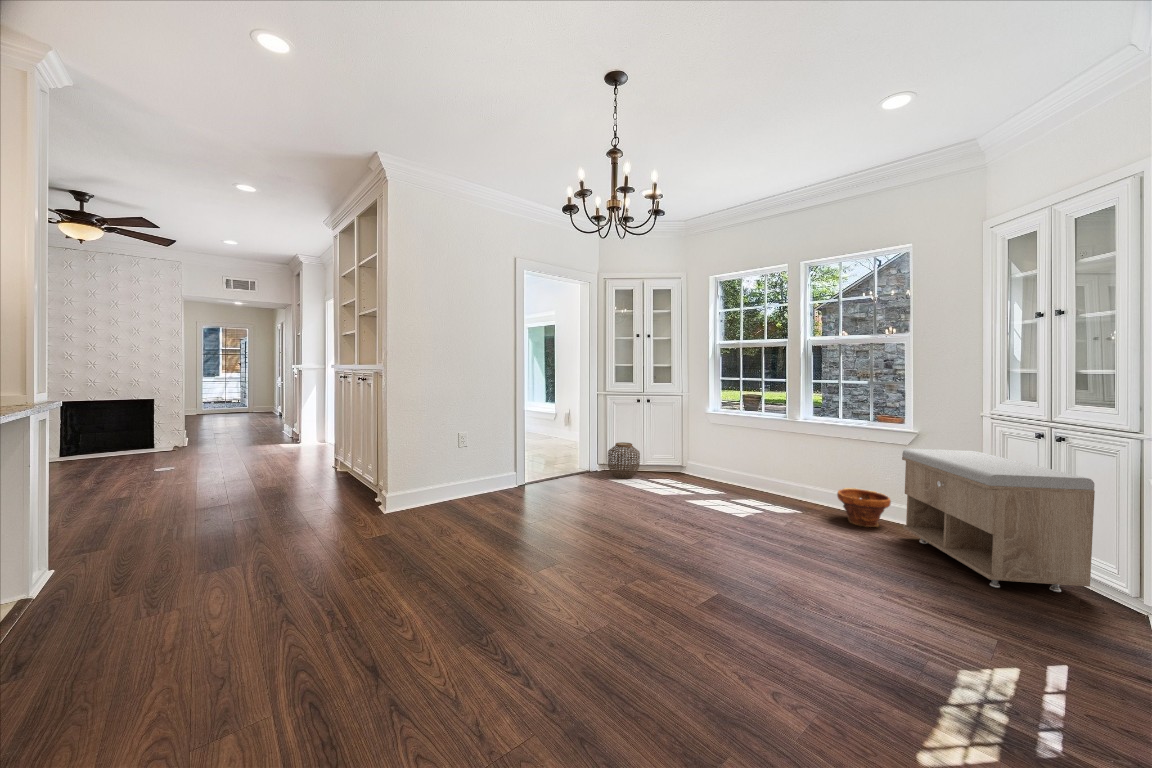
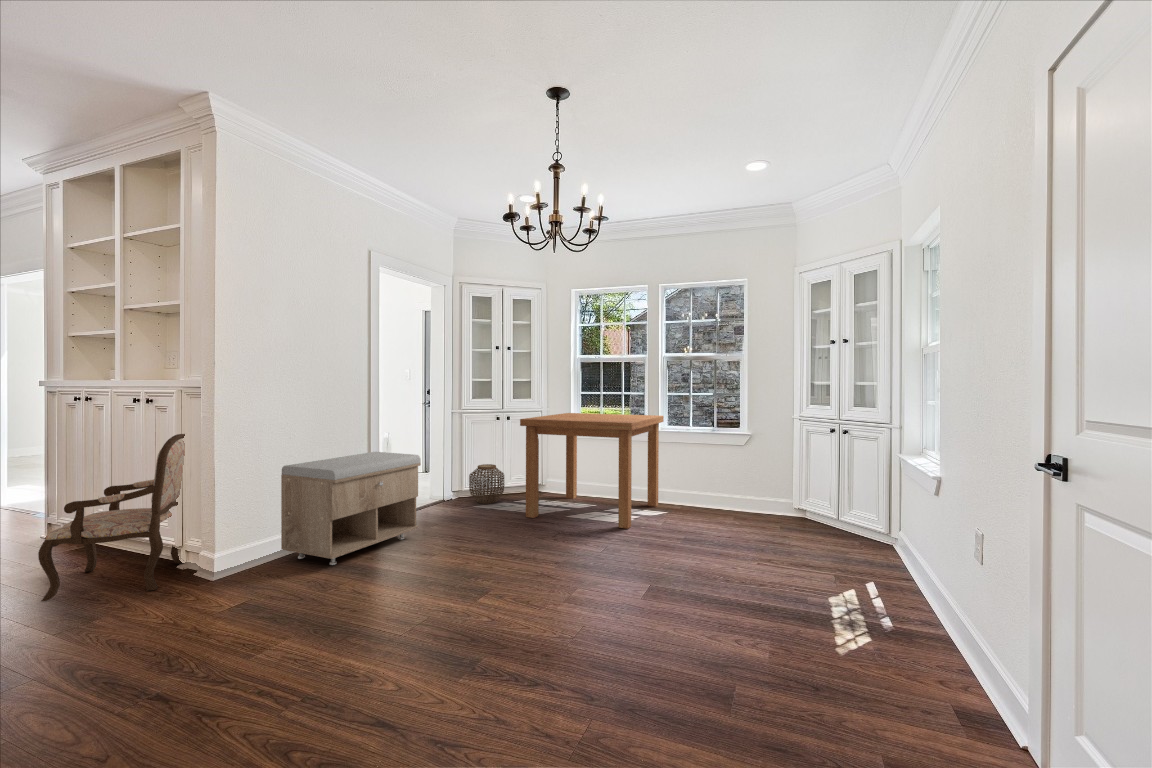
dining table: none [641,398,804,523] -> present [520,413,664,529]
armchair: none [271,402,376,515] -> present [38,434,185,601]
storage bench: present [902,449,1095,592] -> present [281,452,421,565]
planter: present [837,488,891,527] -> none [697,487,738,518]

